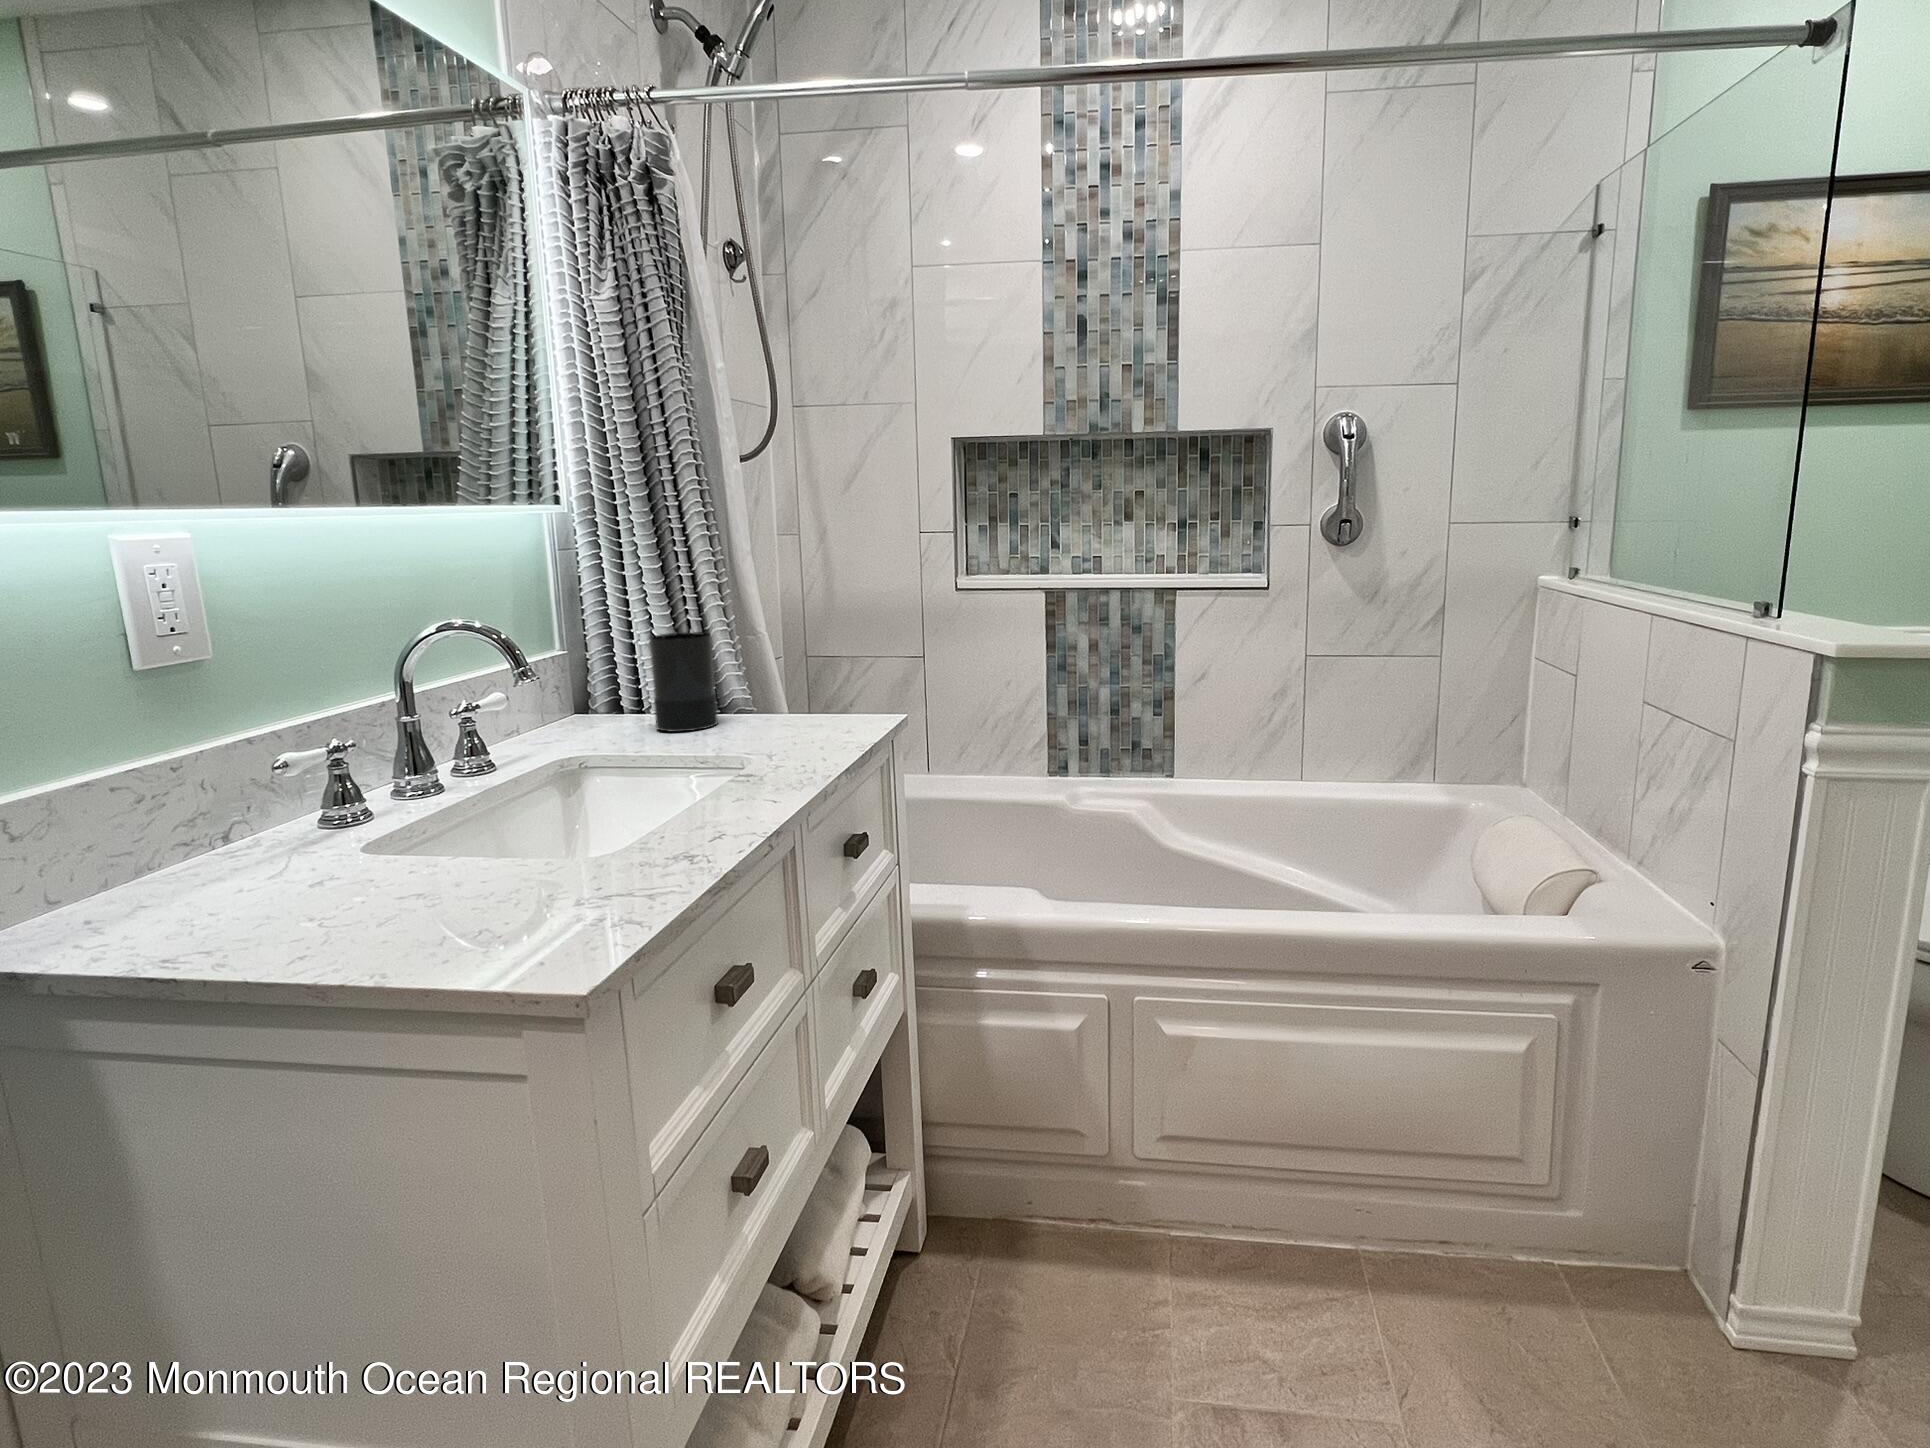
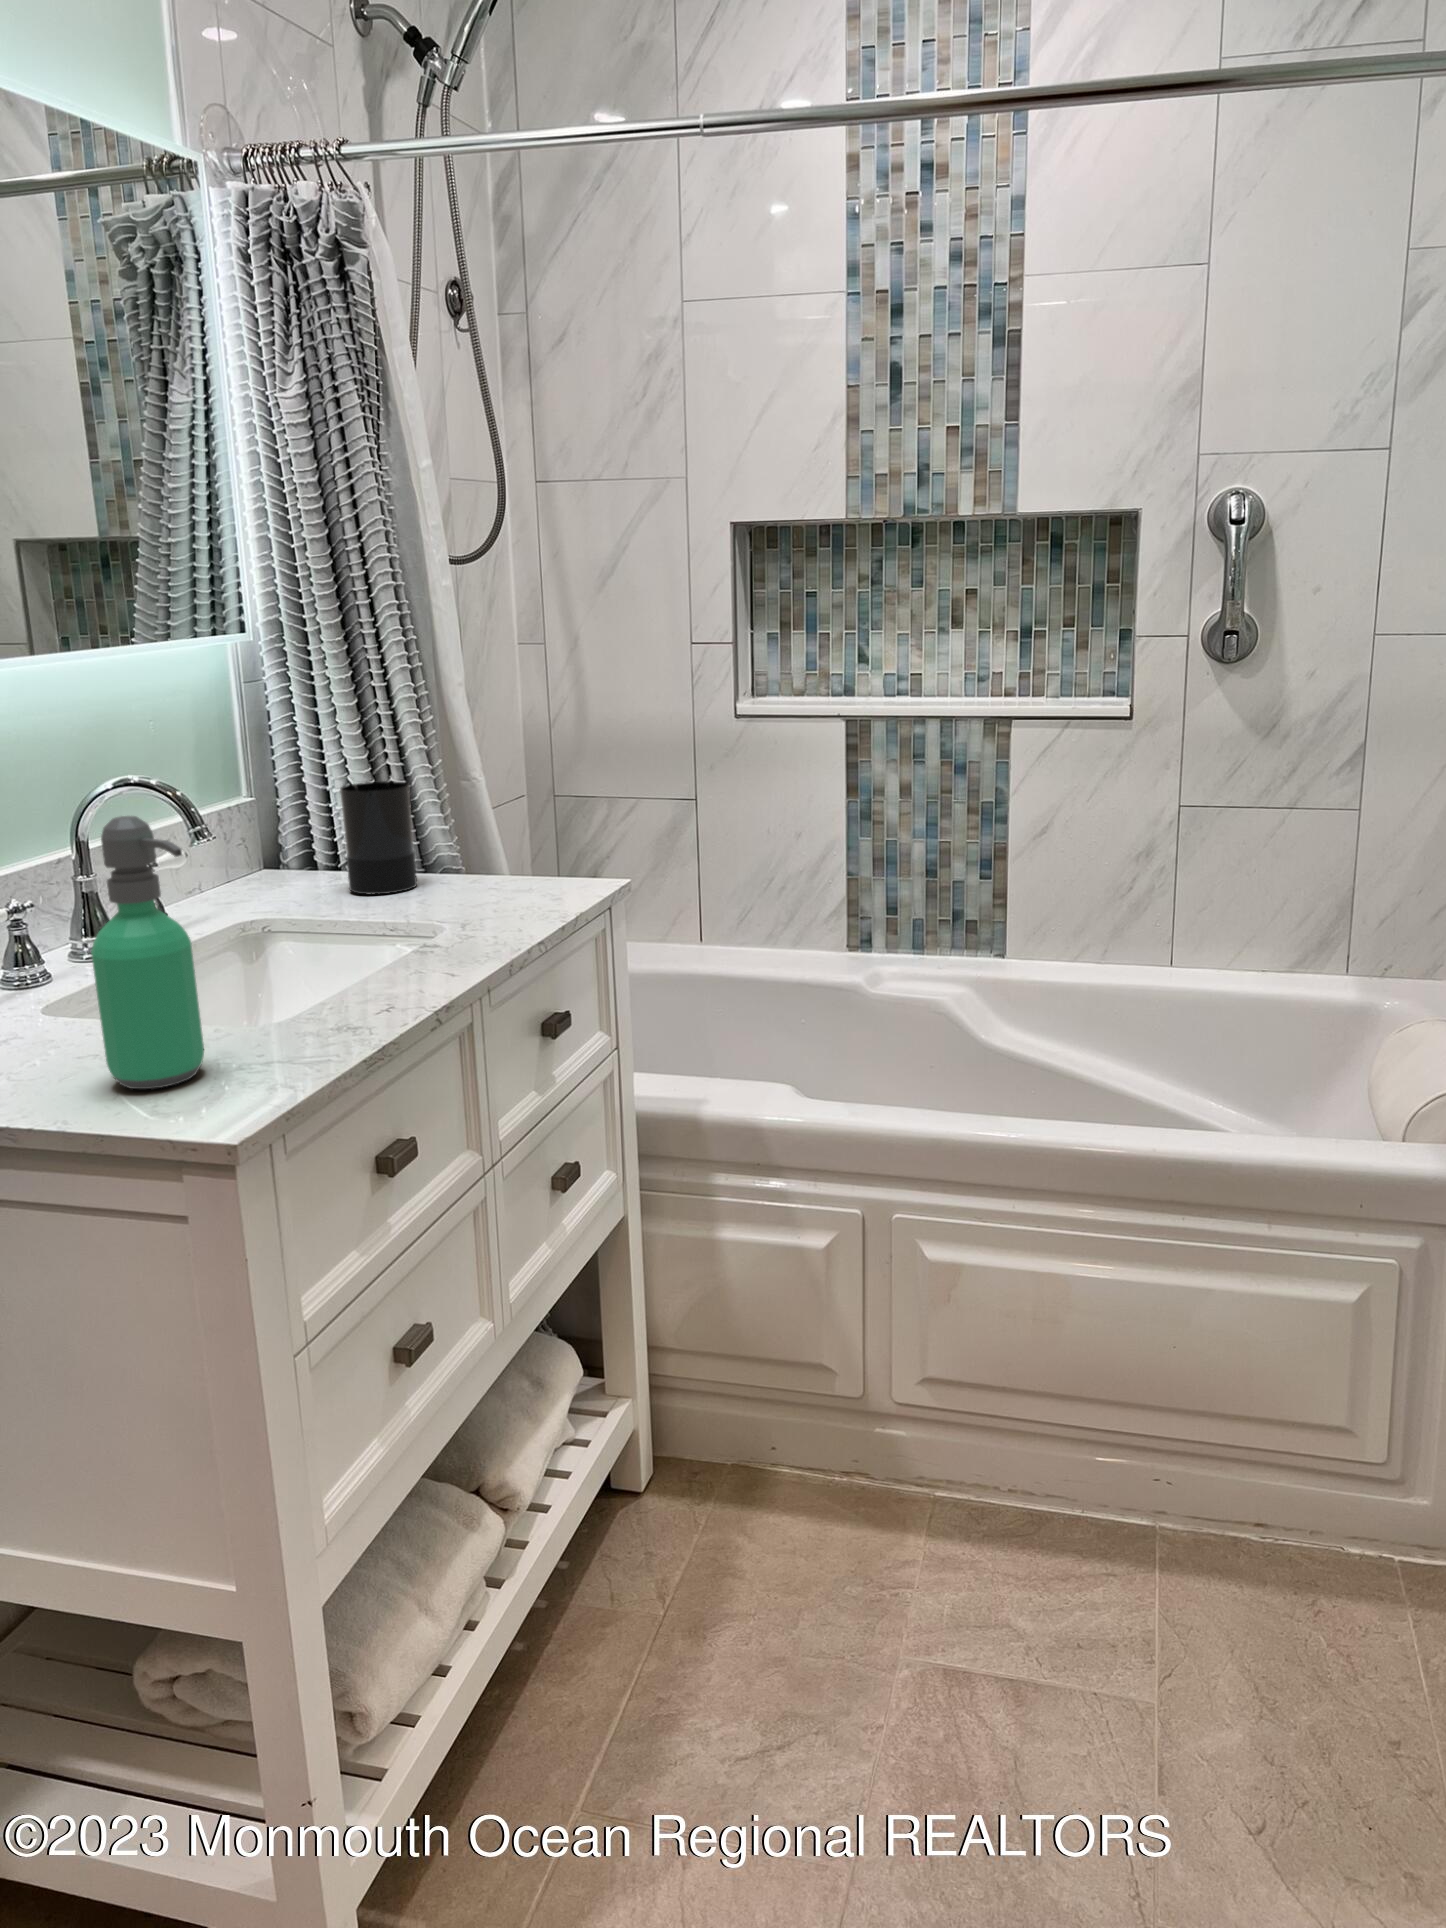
soap dispenser: none [418,639,541,933] -> present [91,816,204,1089]

